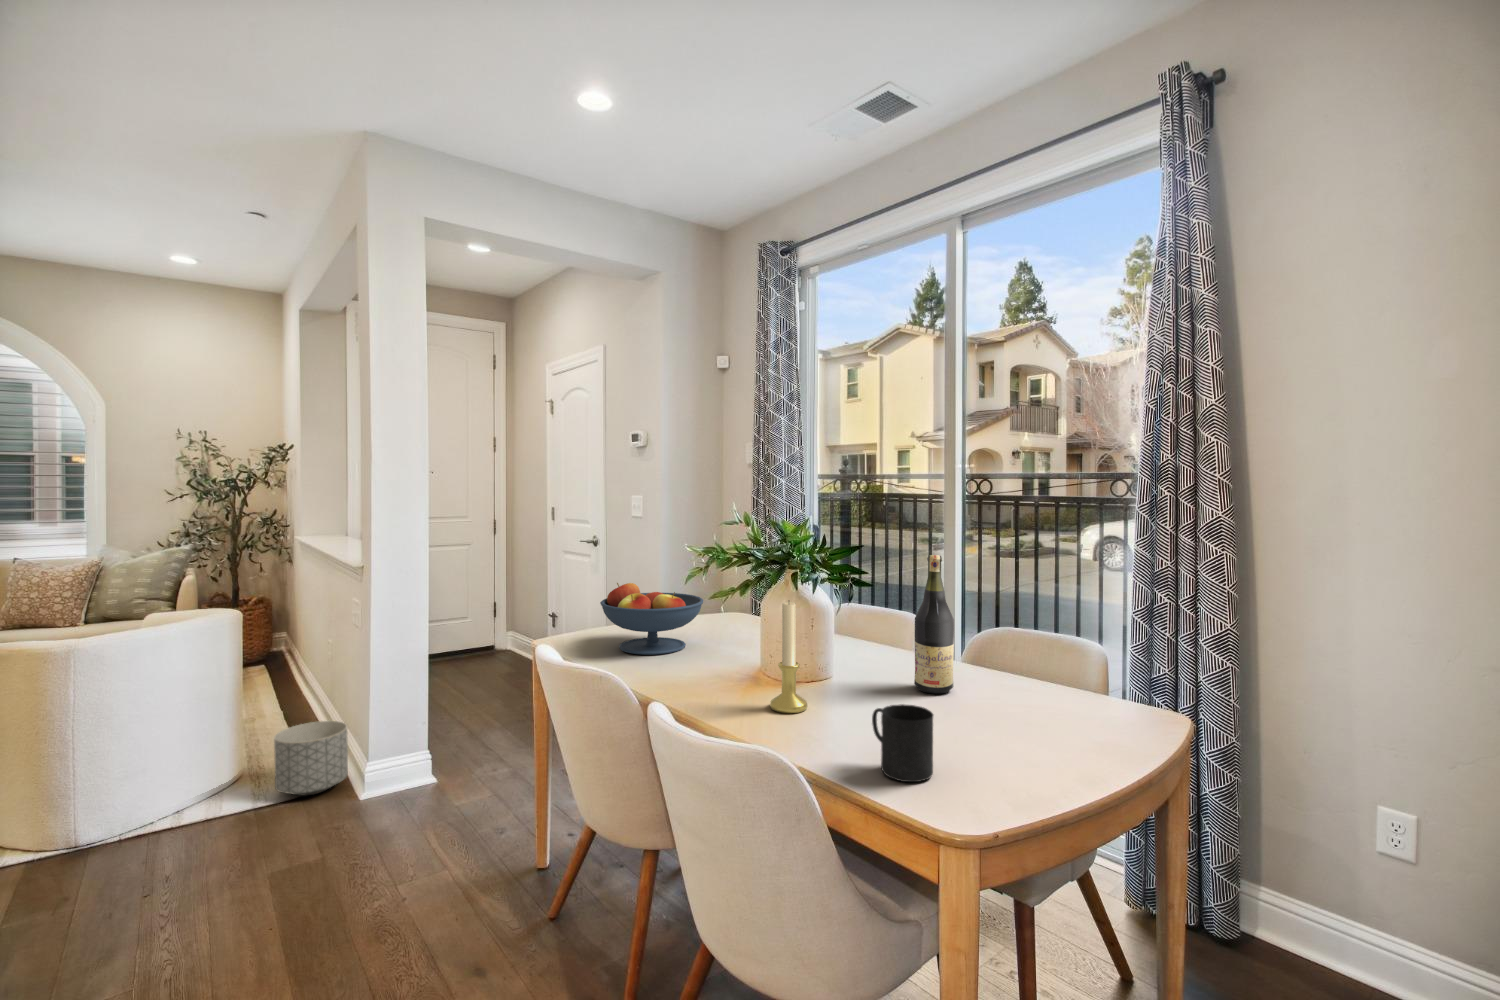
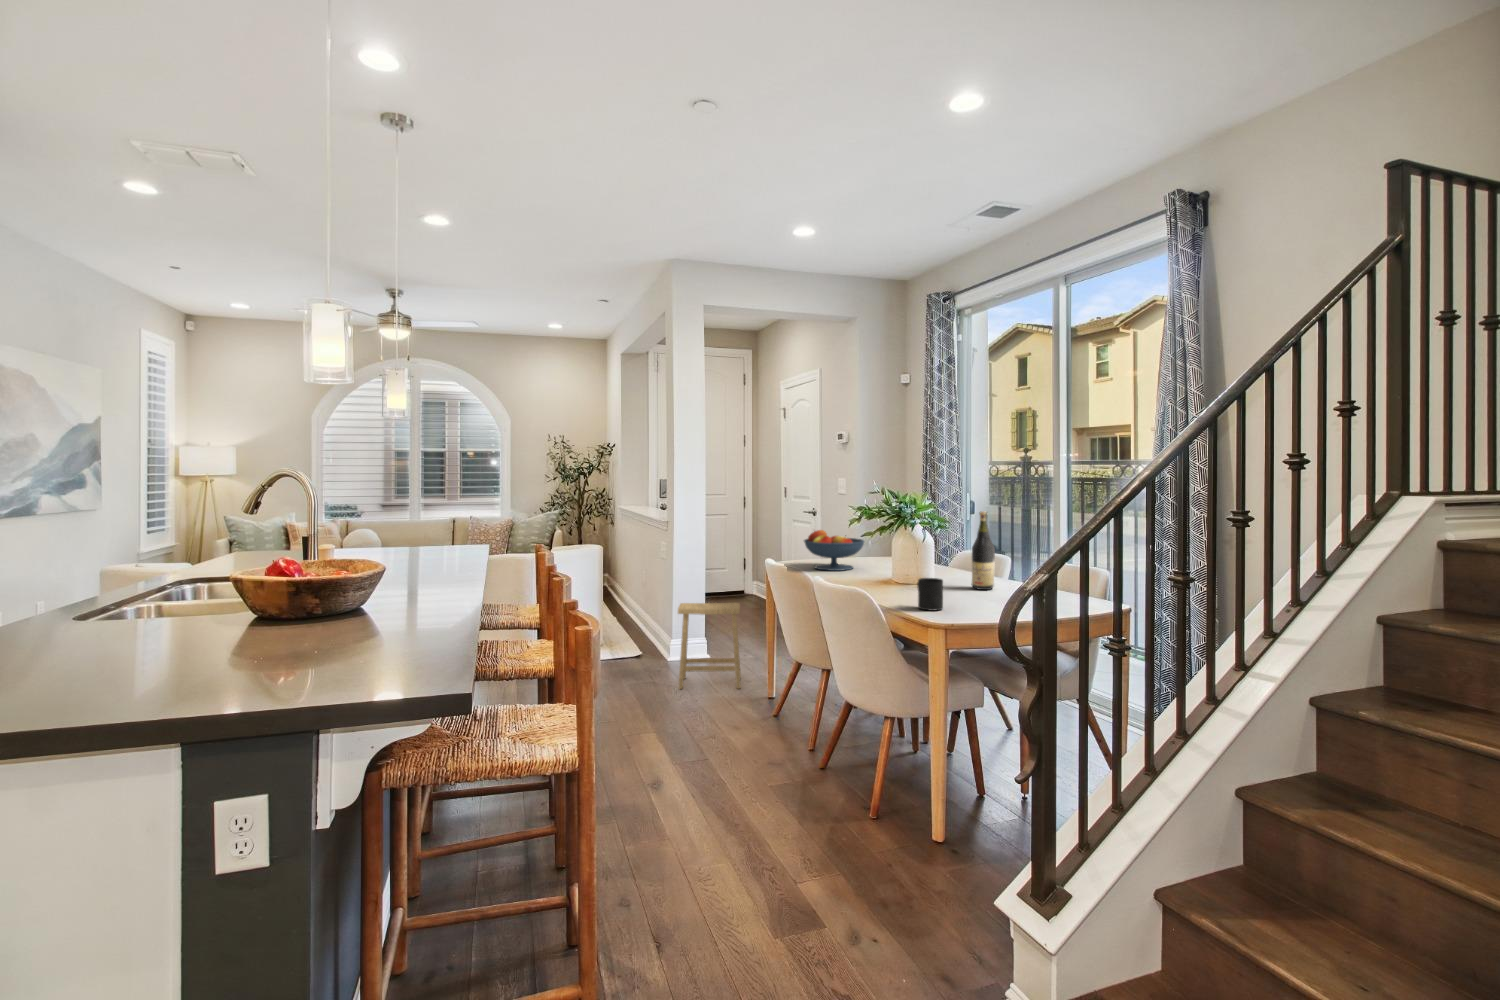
candle holder: present [770,602,807,713] -> none [883,532,903,592]
footstool: none [366,704,488,878] -> present [678,603,741,689]
planter: present [274,721,348,796] -> none [623,615,661,656]

